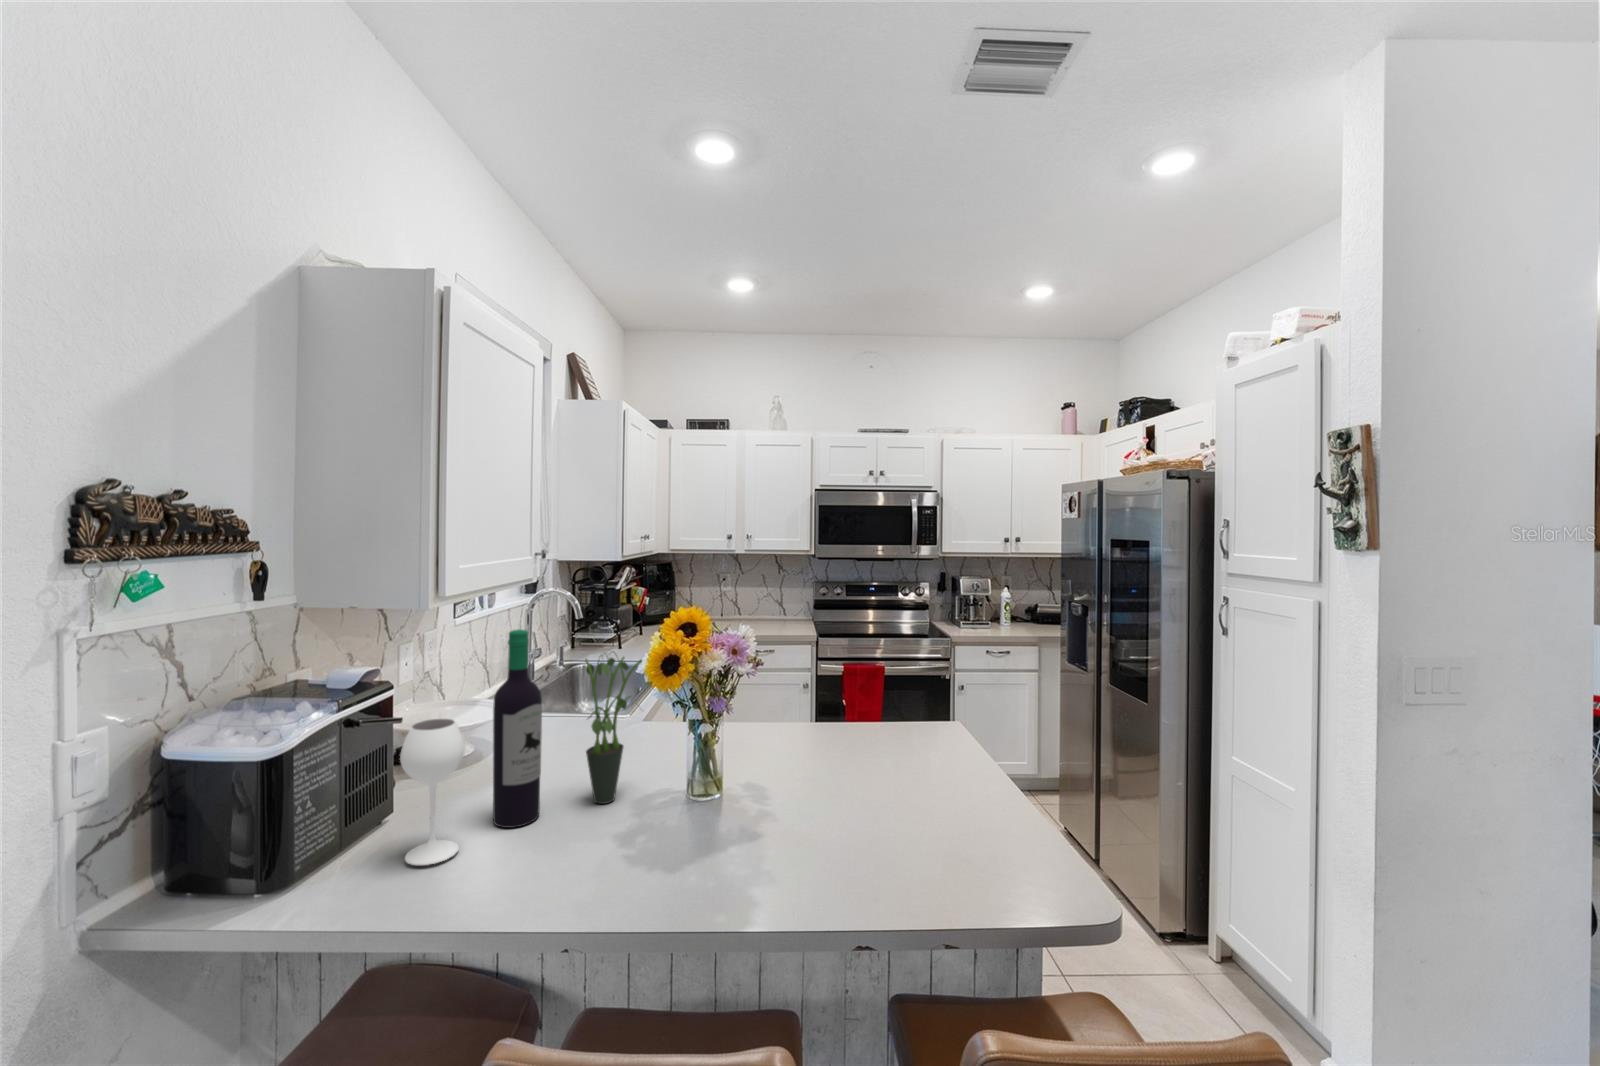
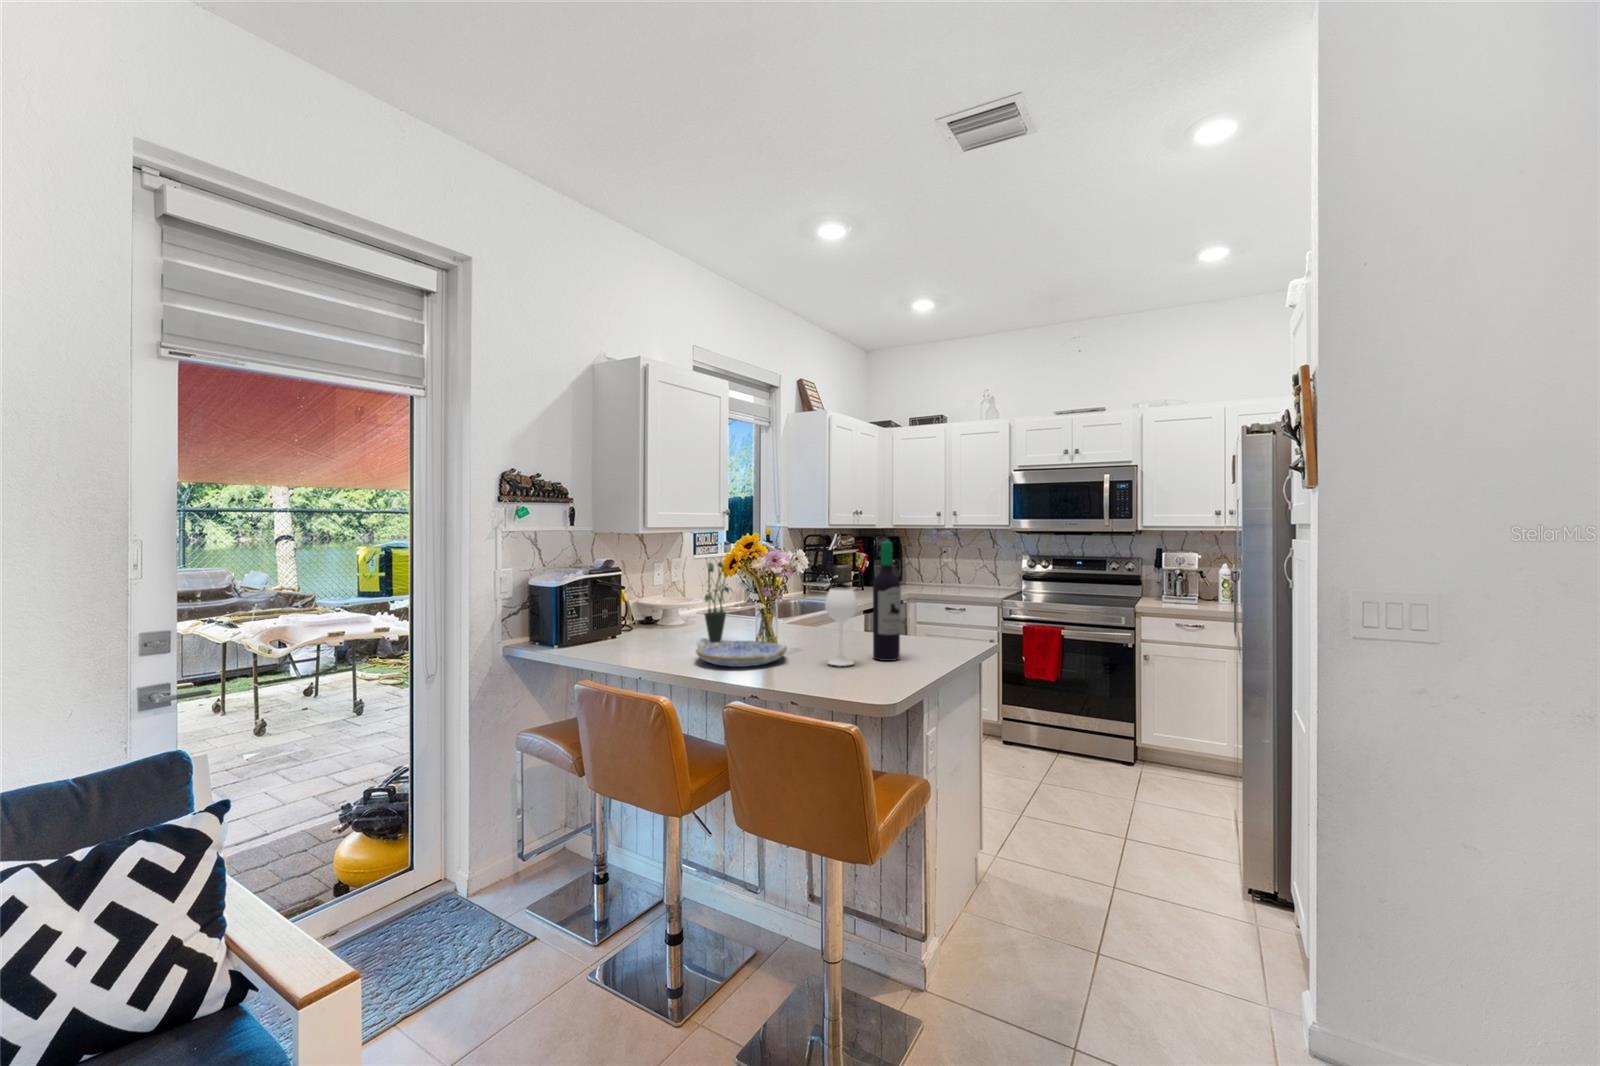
wine bottle: present [400,629,542,865] -> present [825,541,901,666]
serving tray: none [636,797,813,883] -> present [696,638,787,667]

